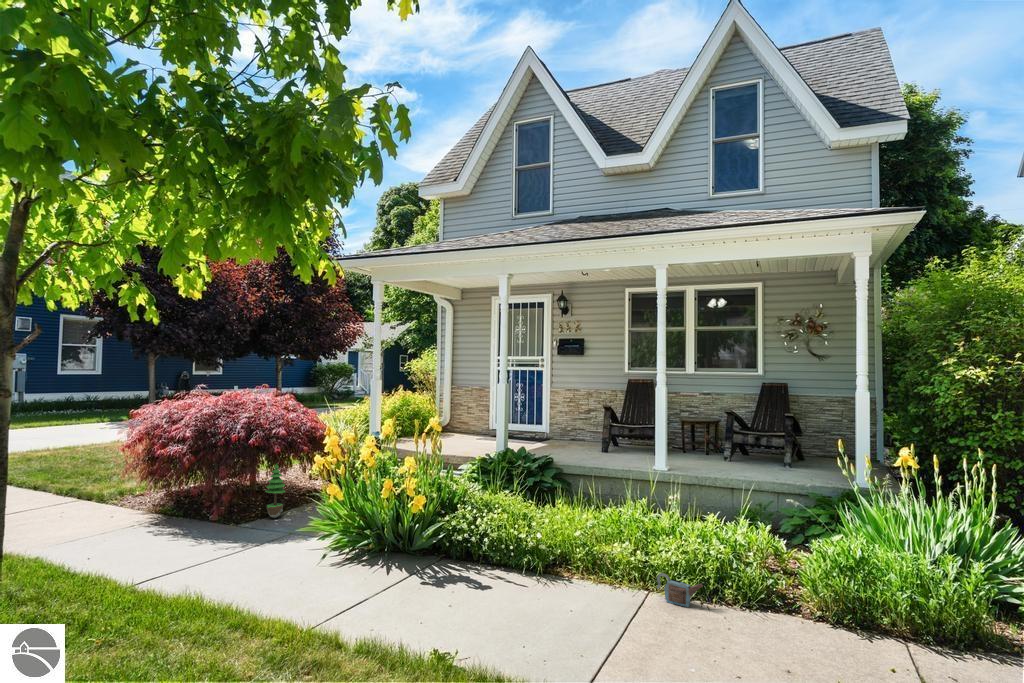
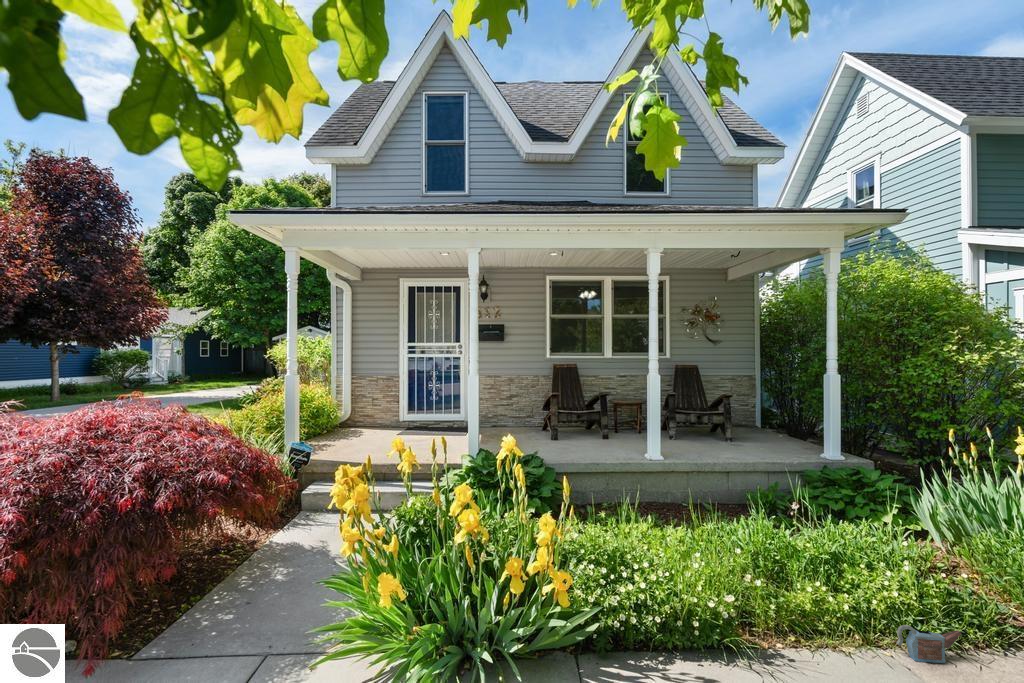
potted tree: present [265,464,285,518] -> none [193,549,235,649]

